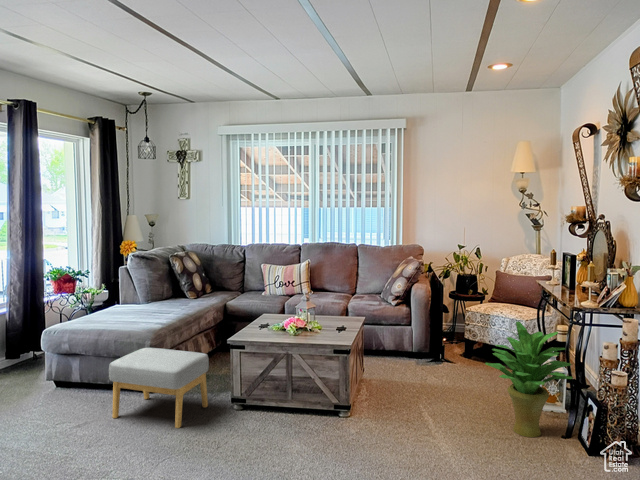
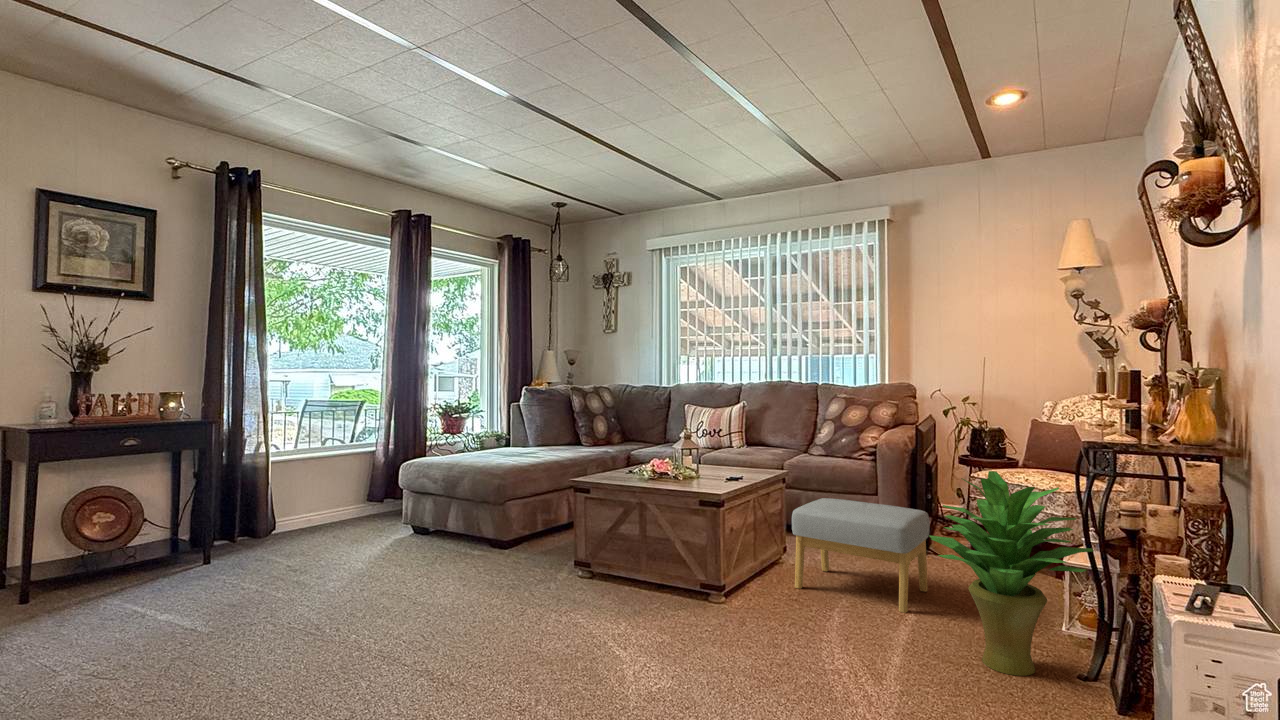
footstool: present [109,348,209,428] -> present [792,498,930,613]

